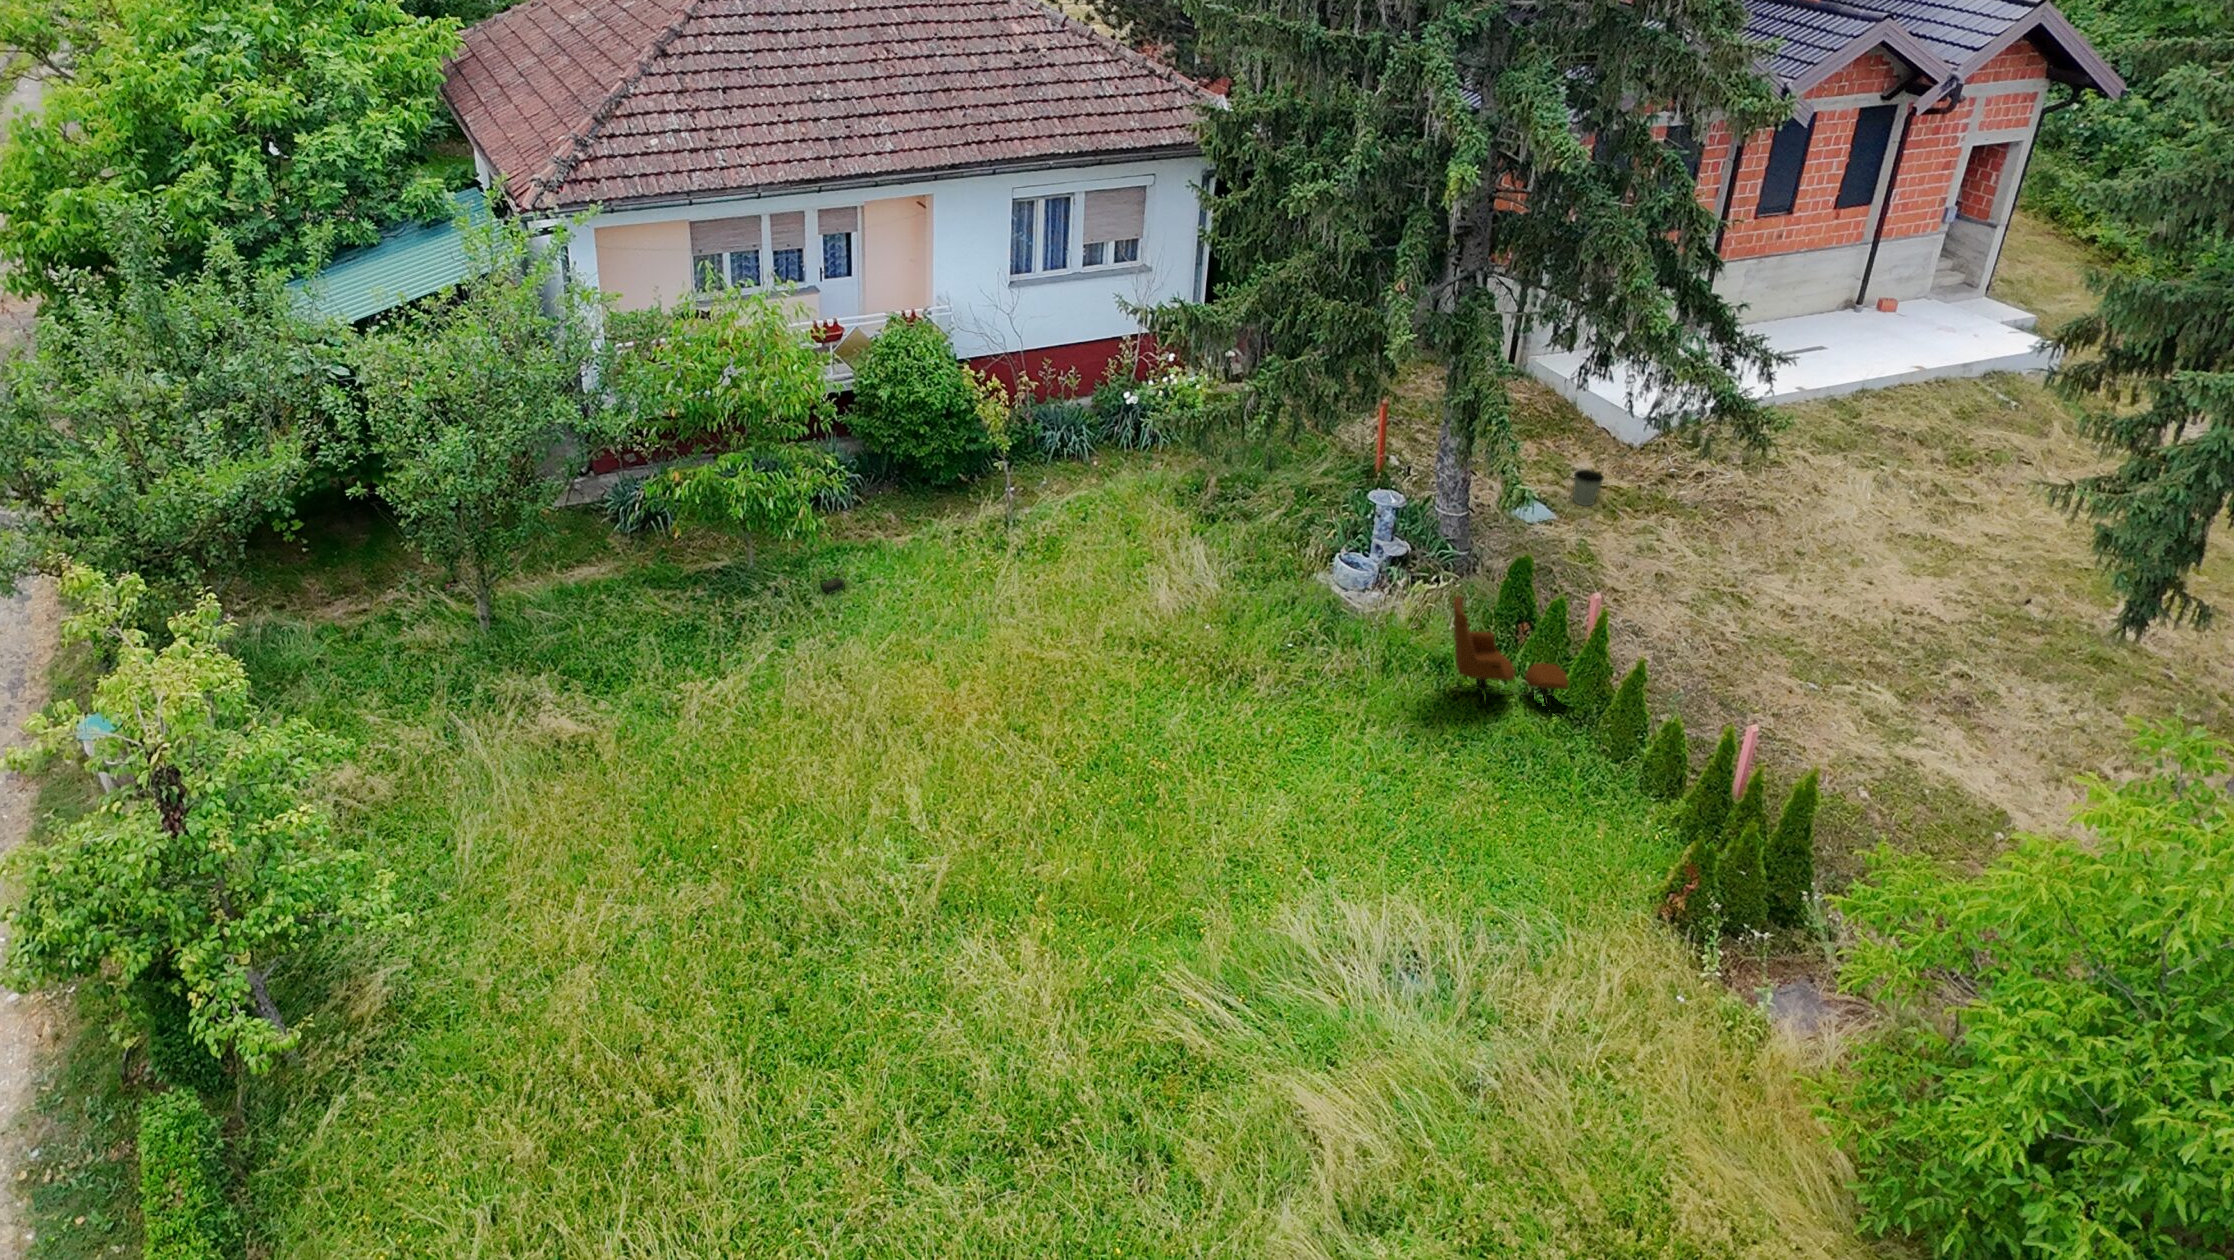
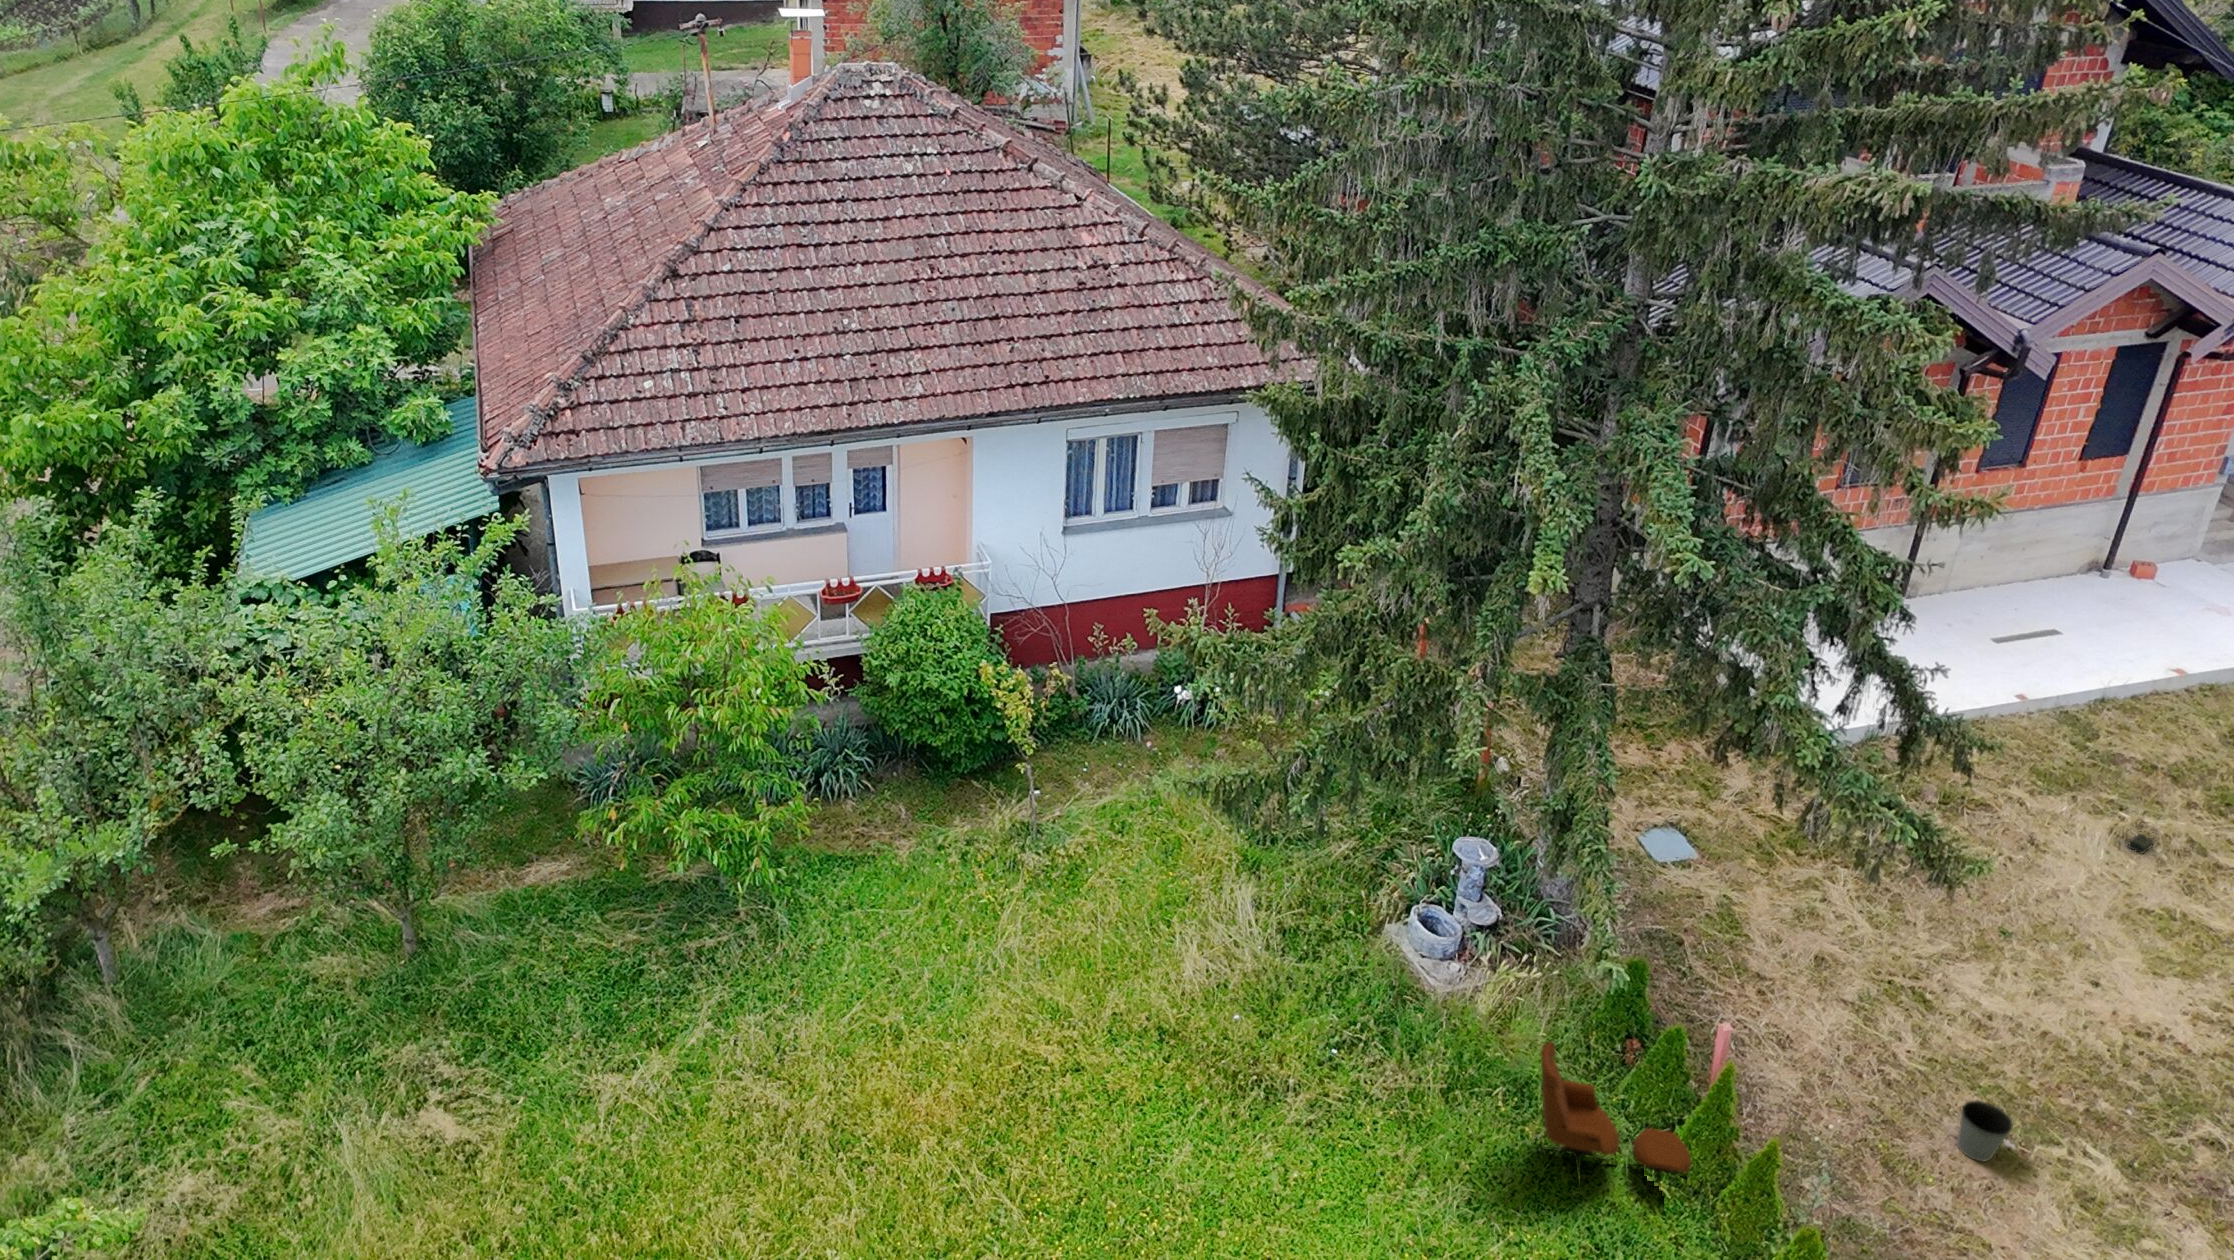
bucket: present [1573,469,1604,506] -> present [1957,1101,2013,1162]
decorative plant: present [816,567,845,594] -> present [2128,824,2157,854]

